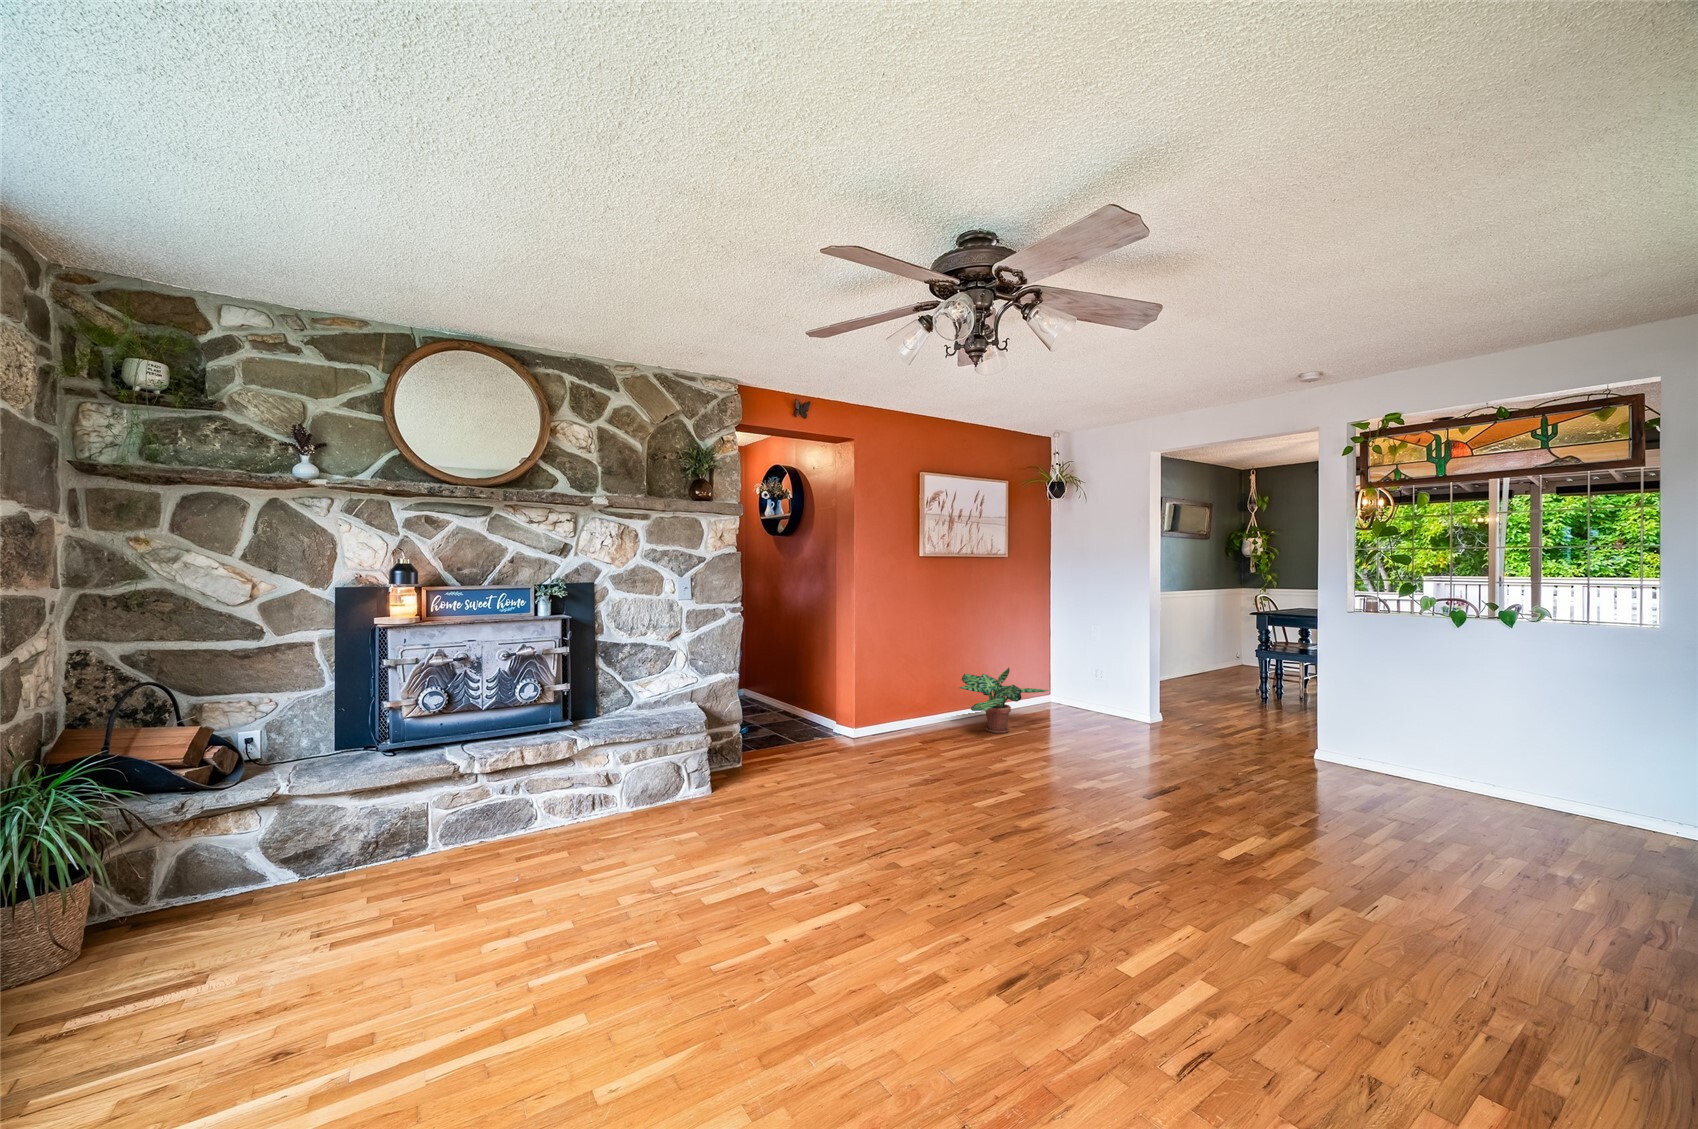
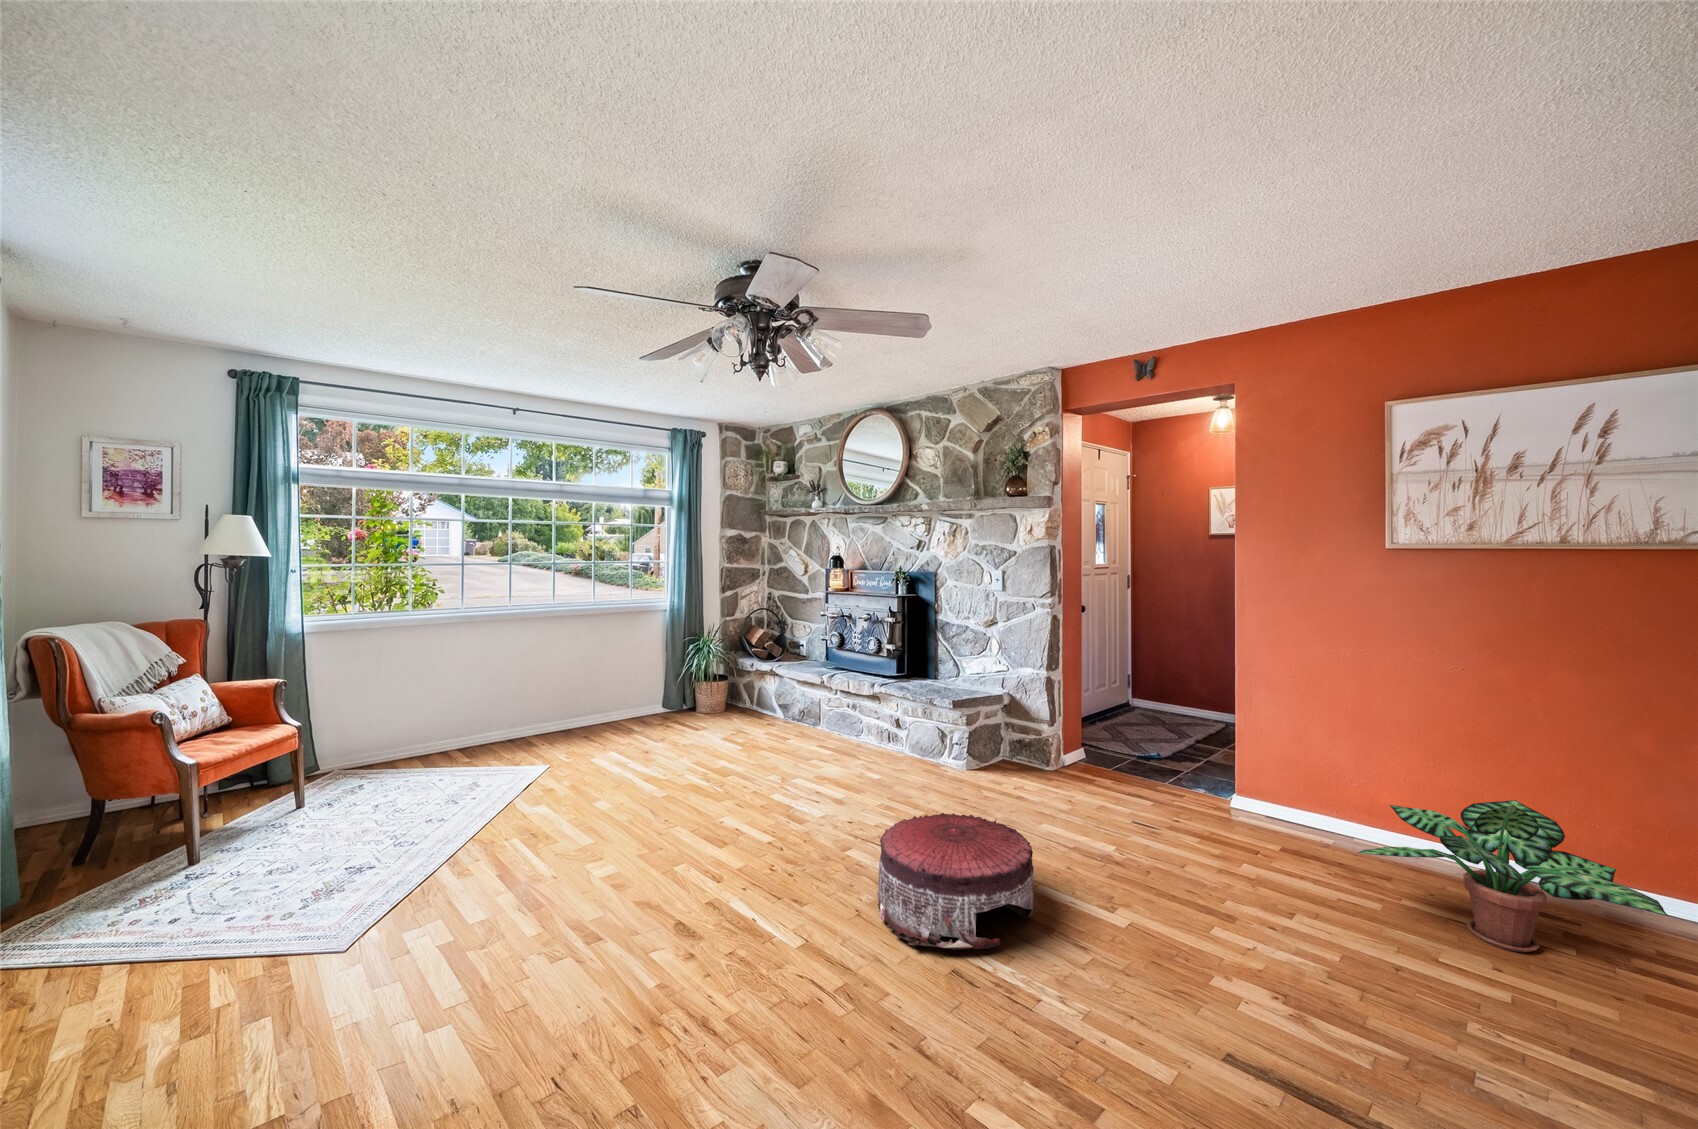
pouf: none [931,755,1050,847] -> present [878,813,1034,949]

